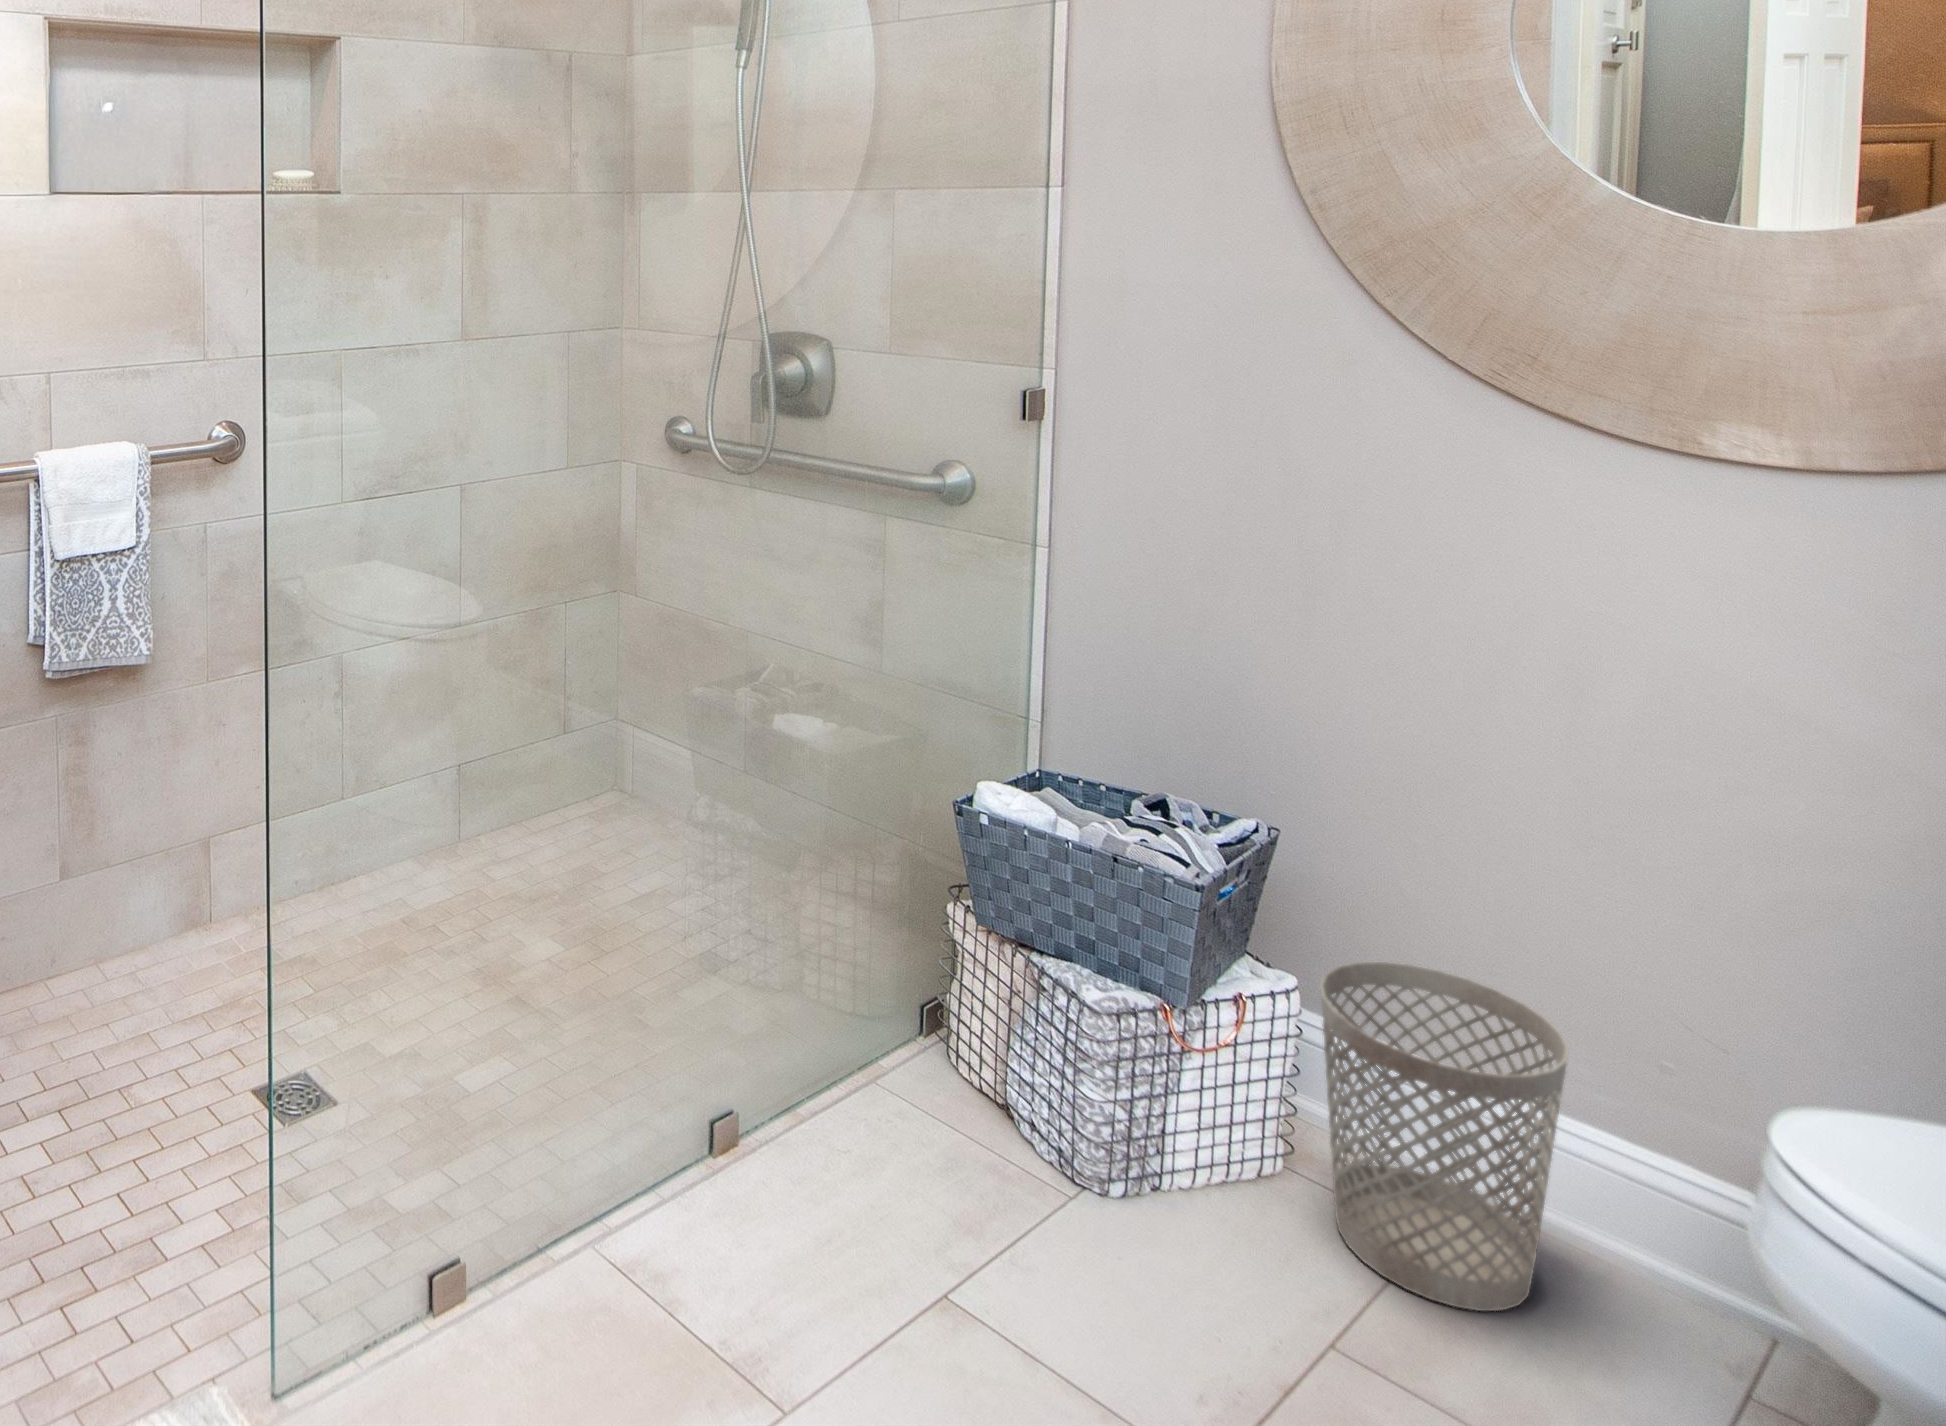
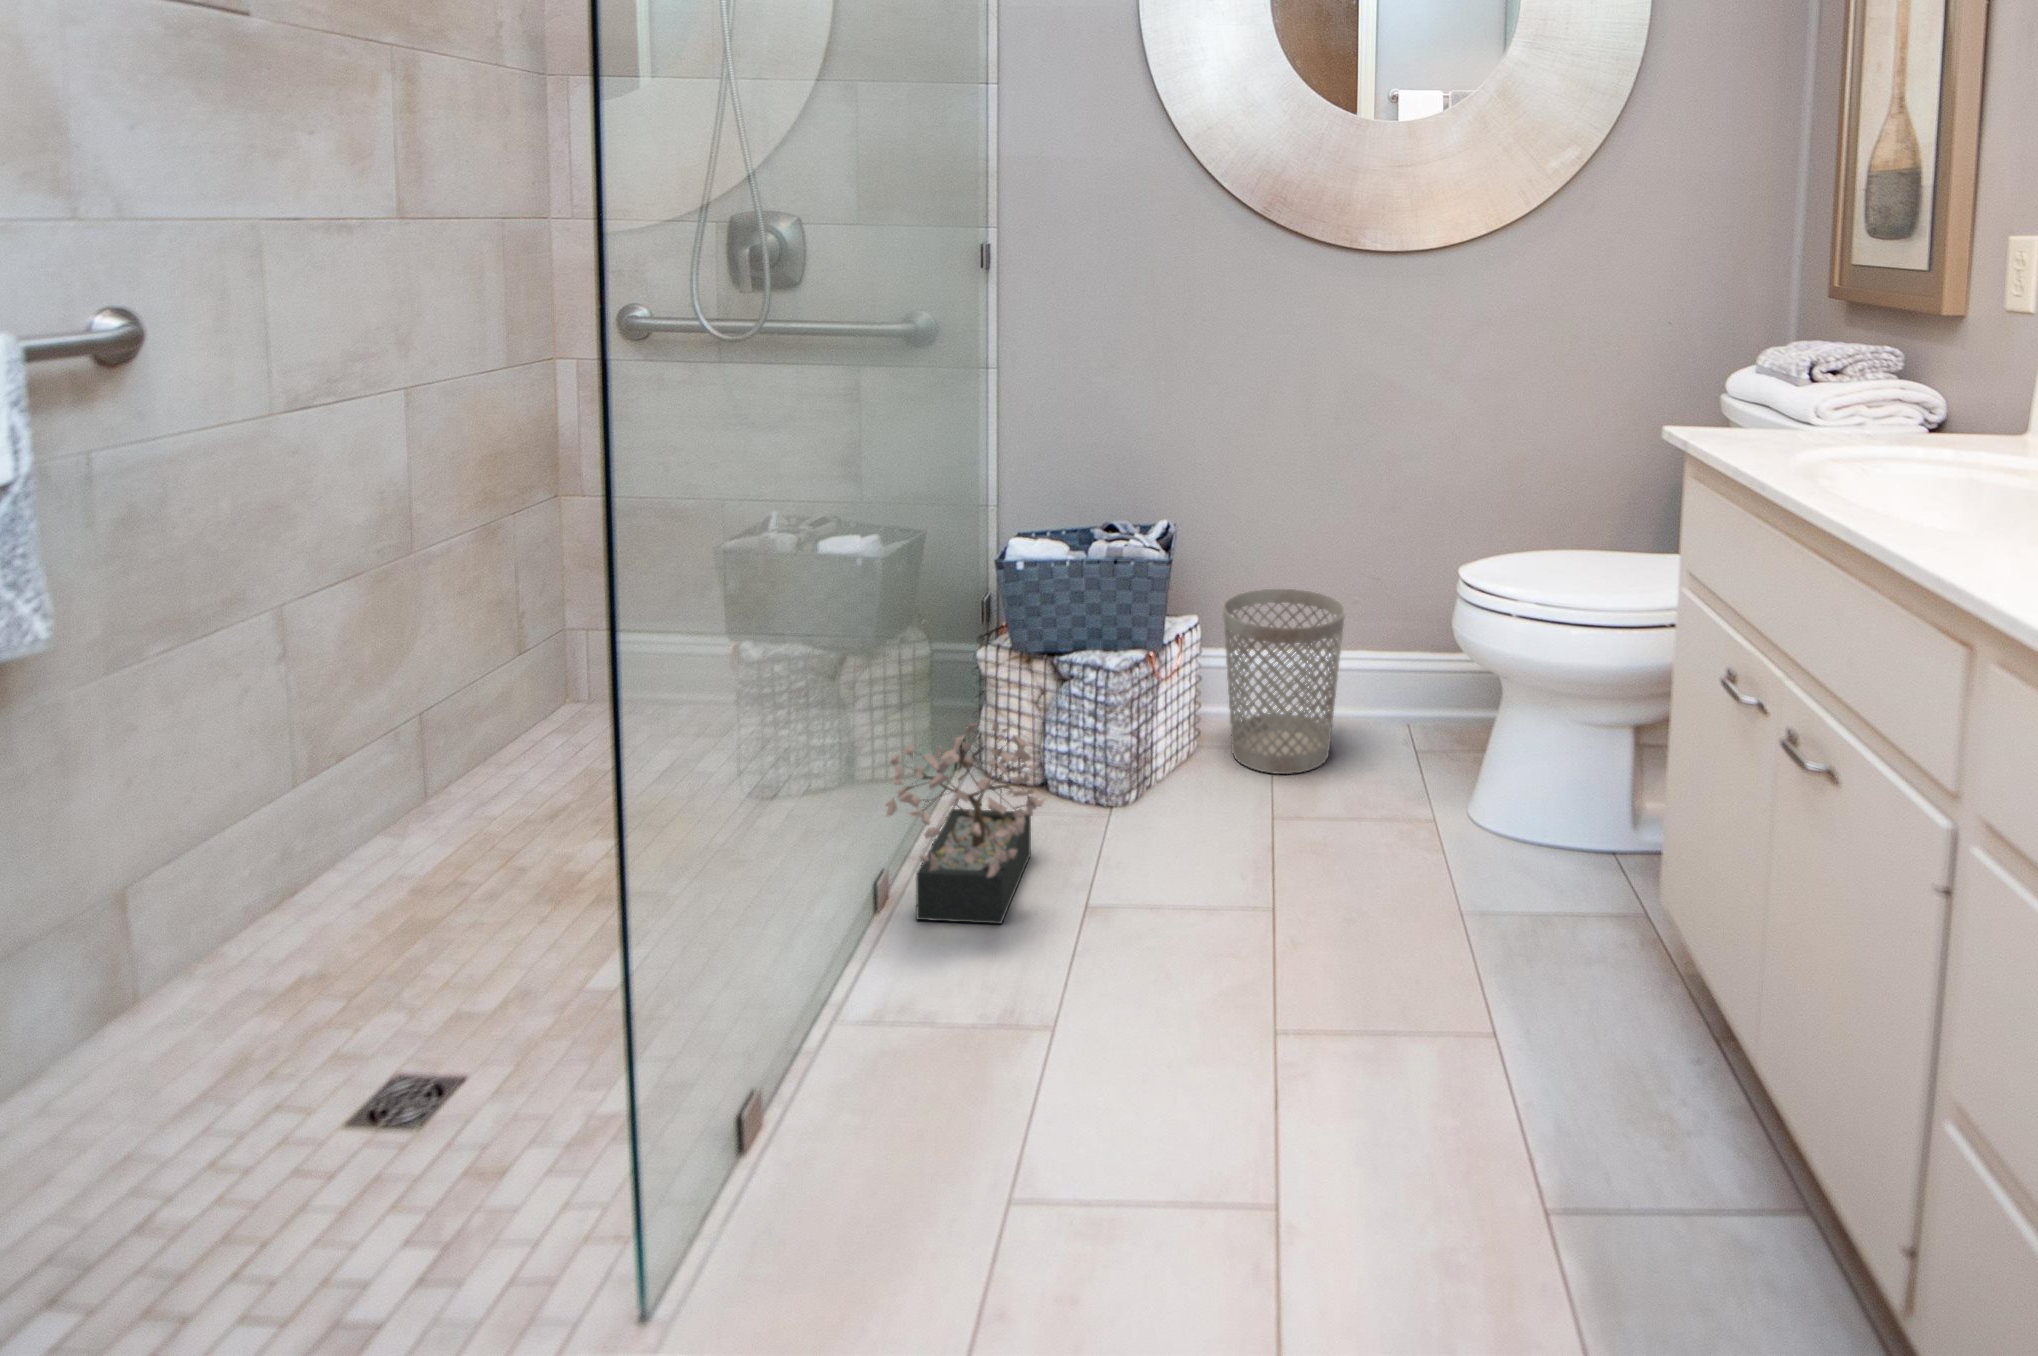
decorative plant: none [693,987,930,1260] -> present [886,721,1044,924]

